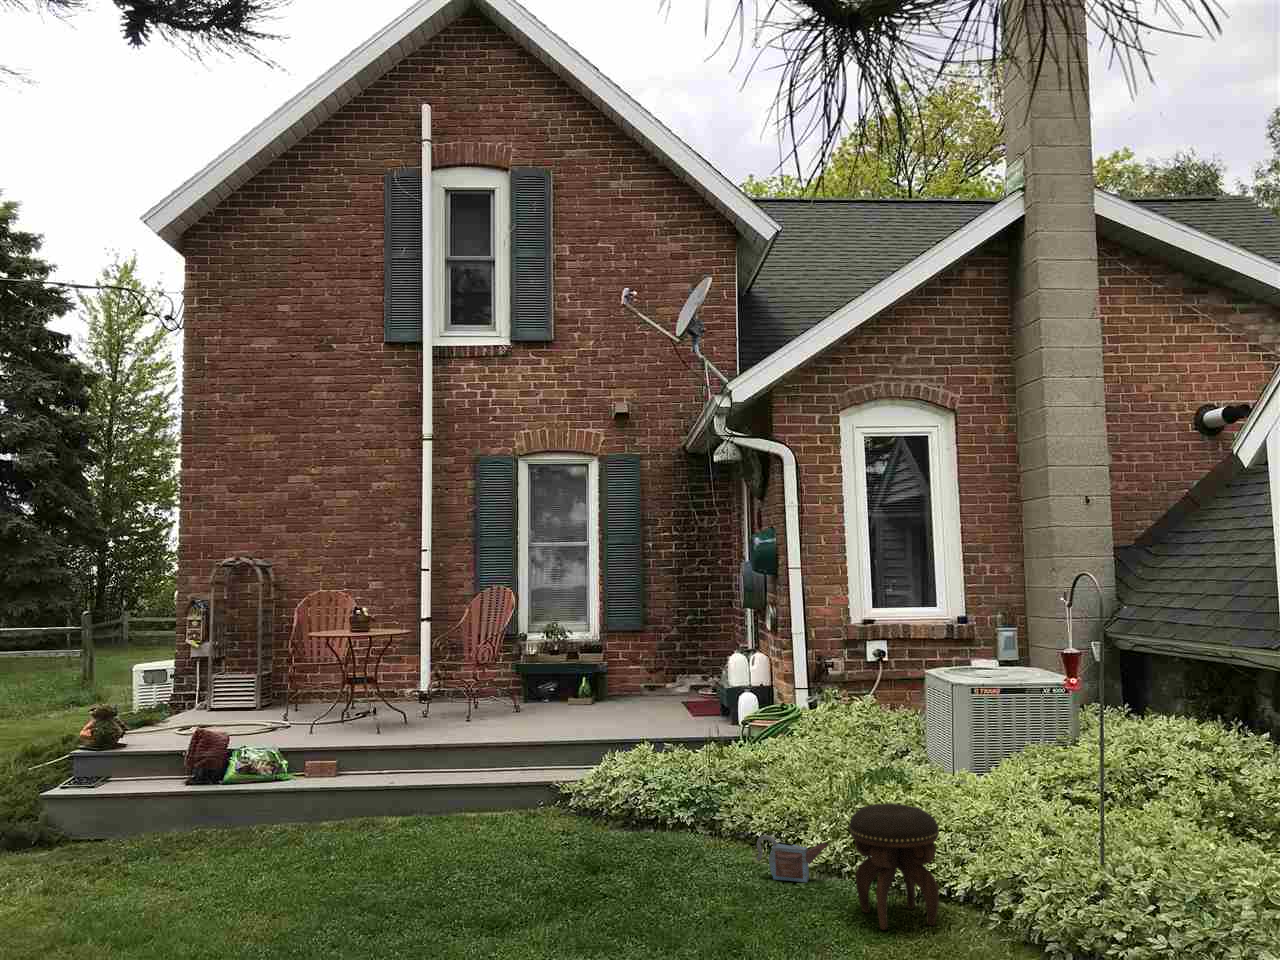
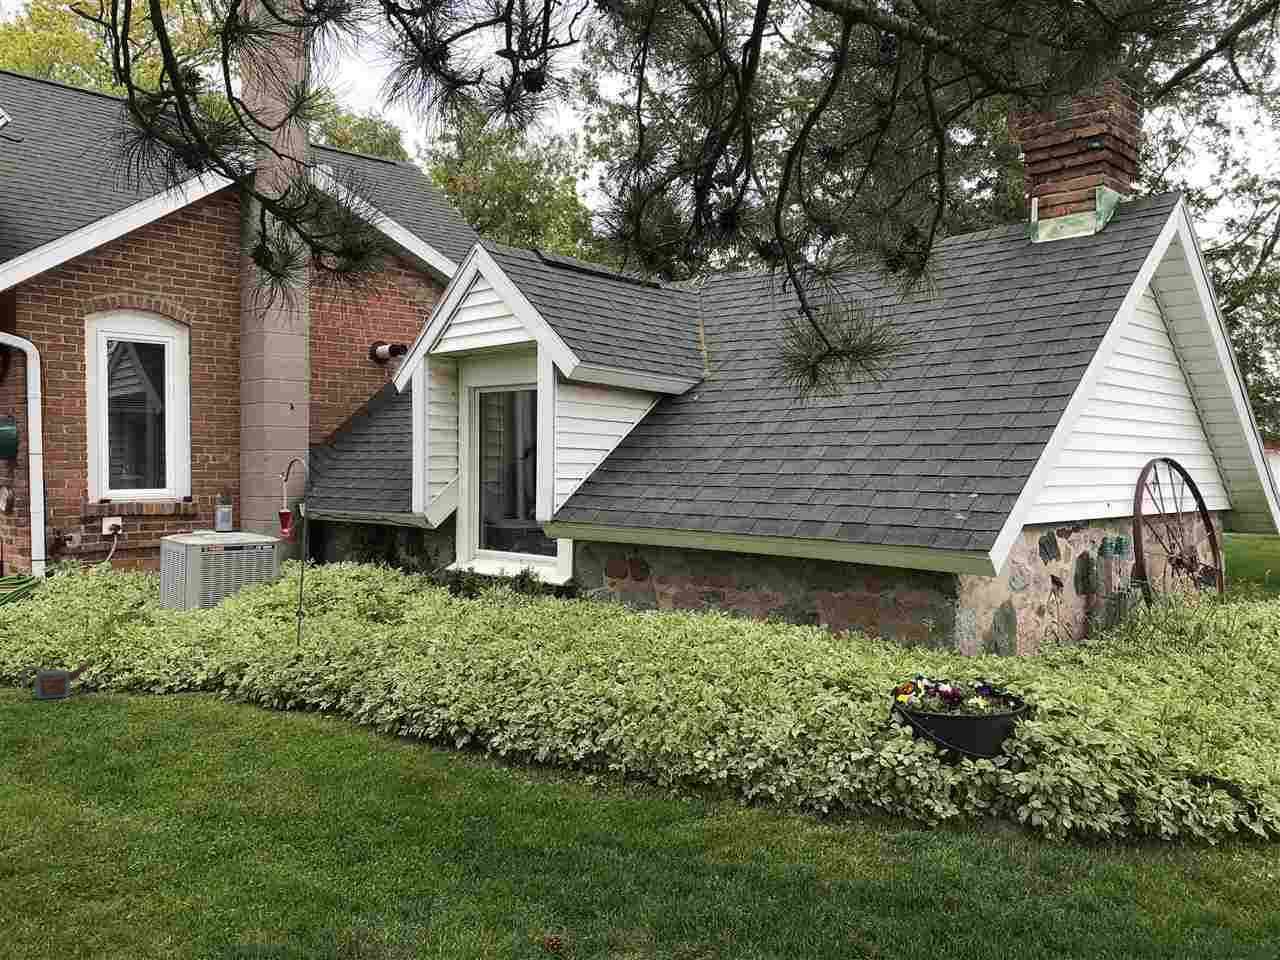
footstool: present [849,803,939,930] -> none [114,625,186,712]

